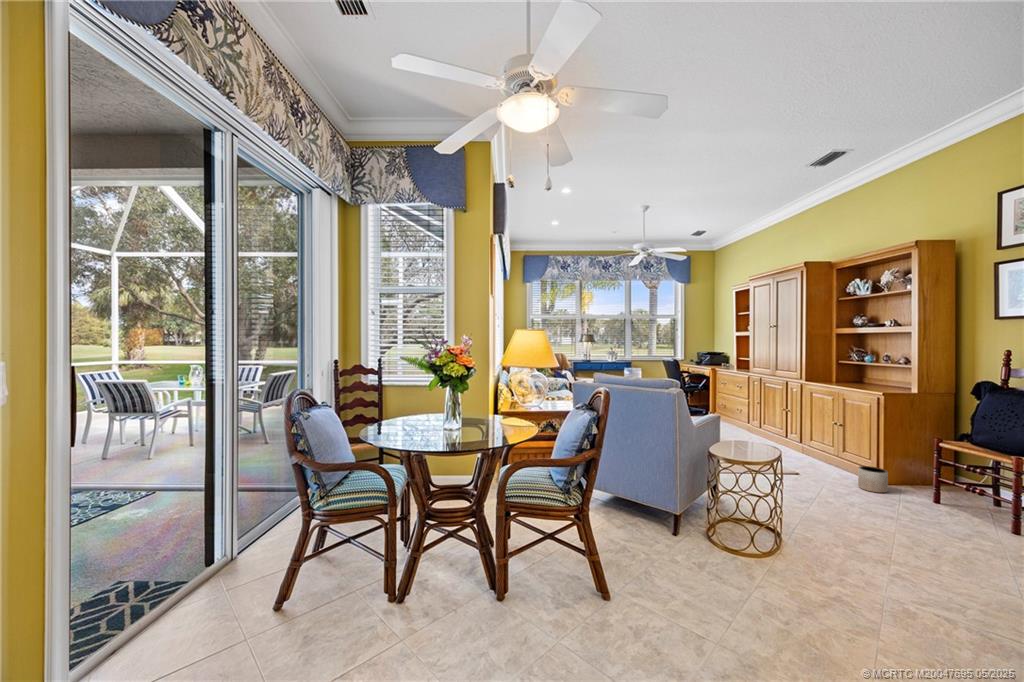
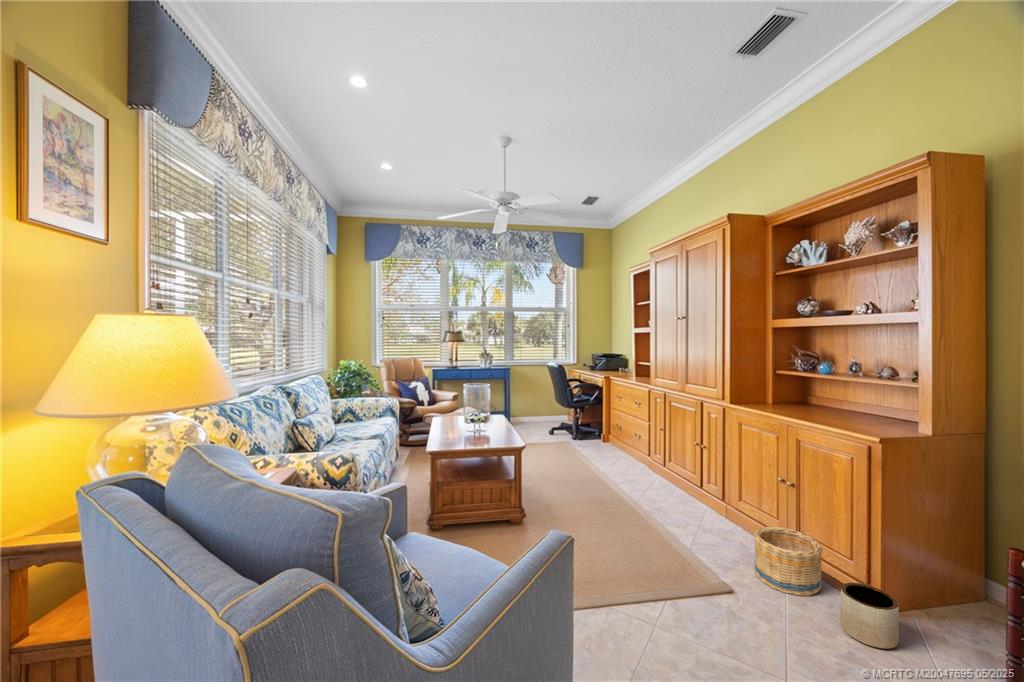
basket: none [815,447,855,478] -> present [754,527,823,596]

